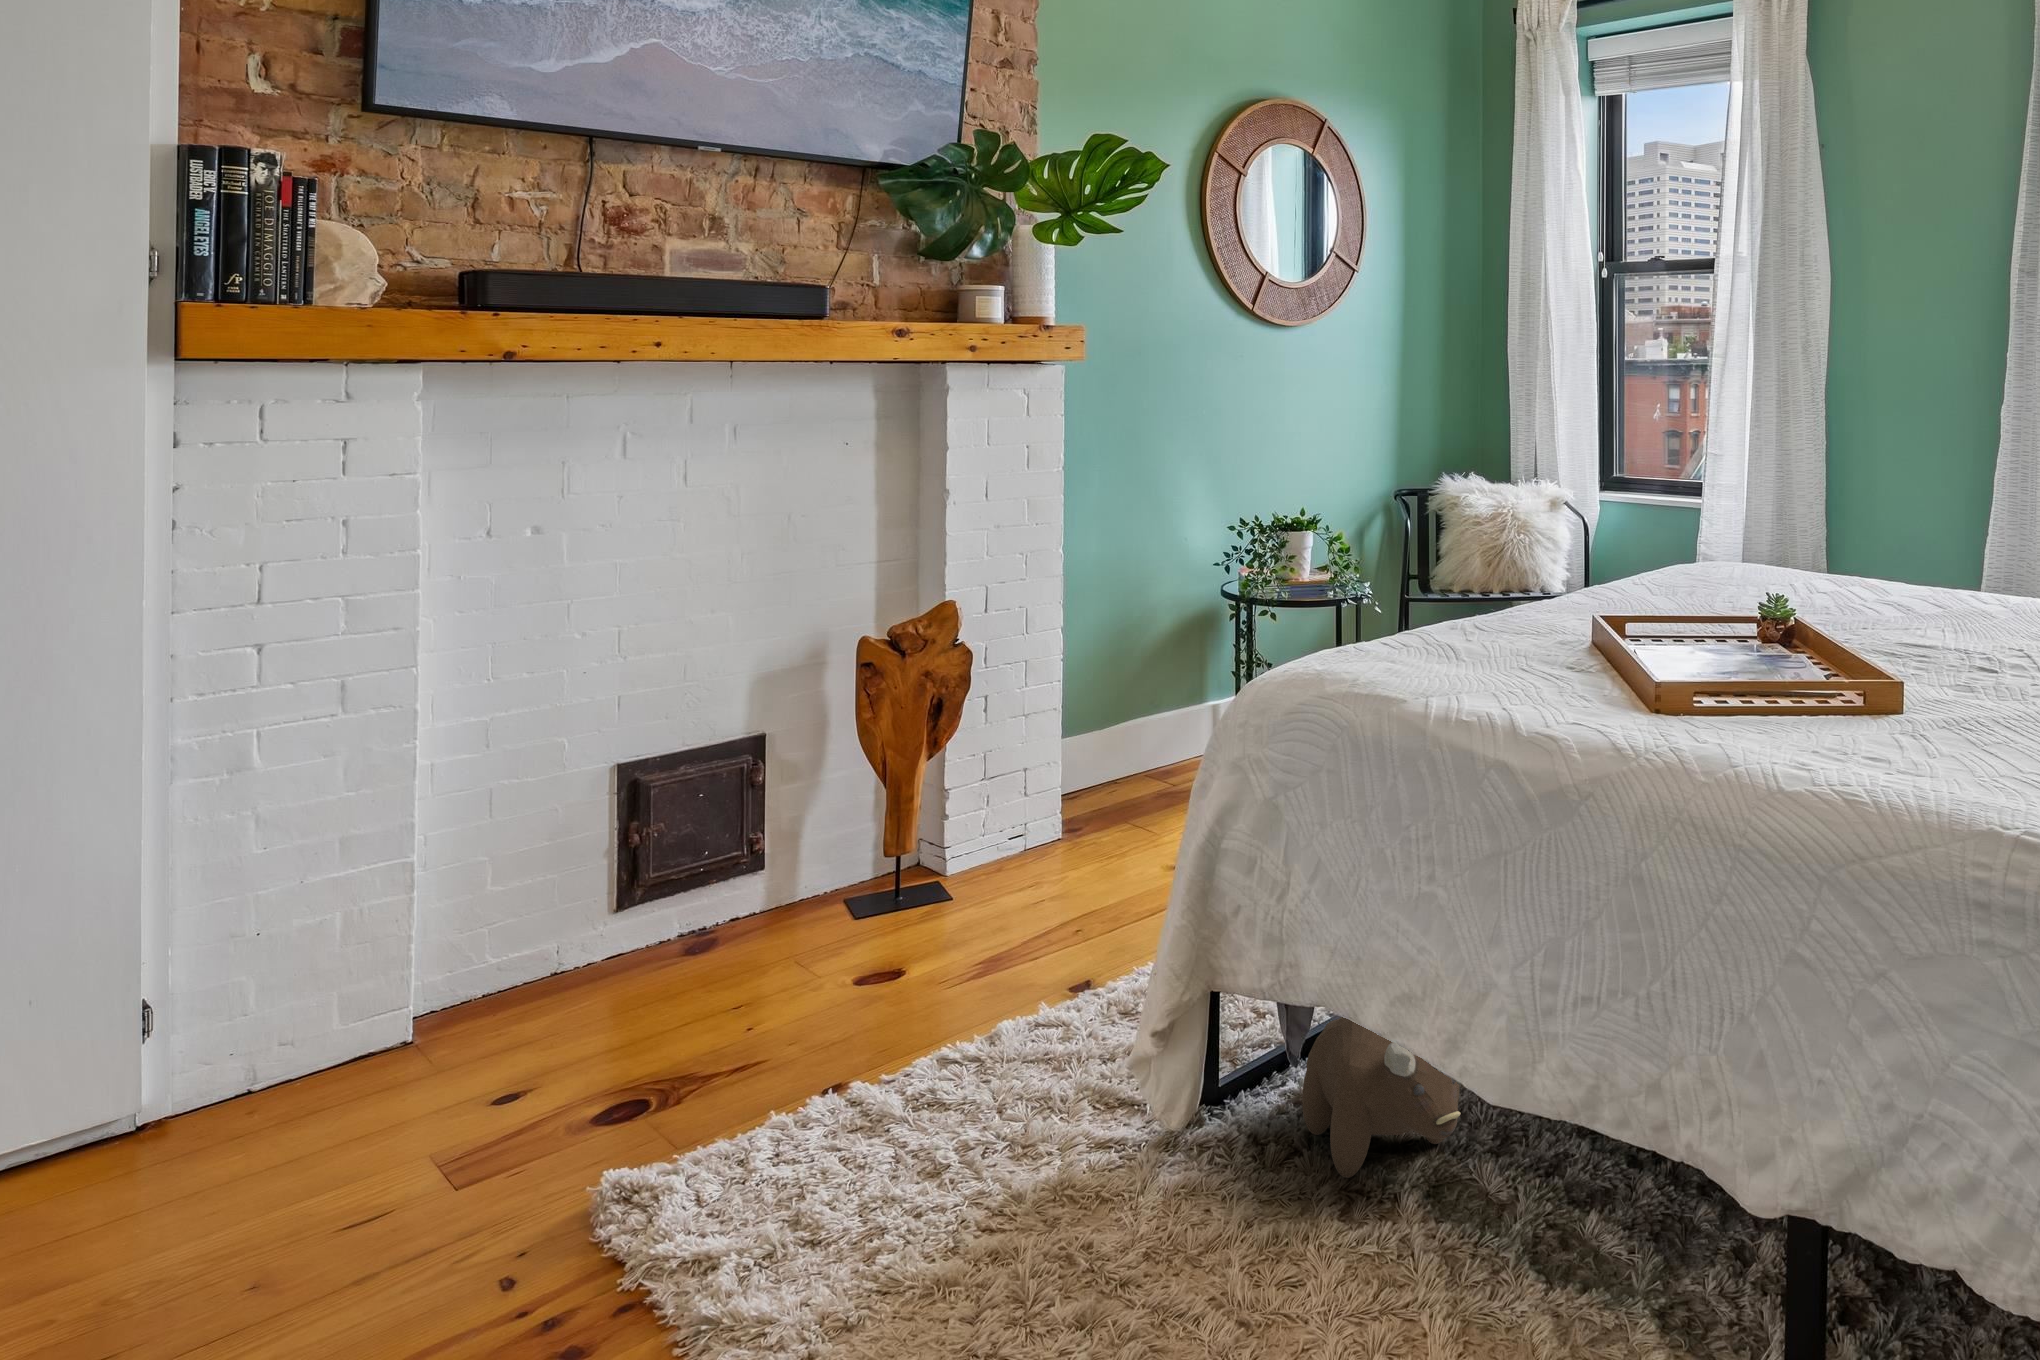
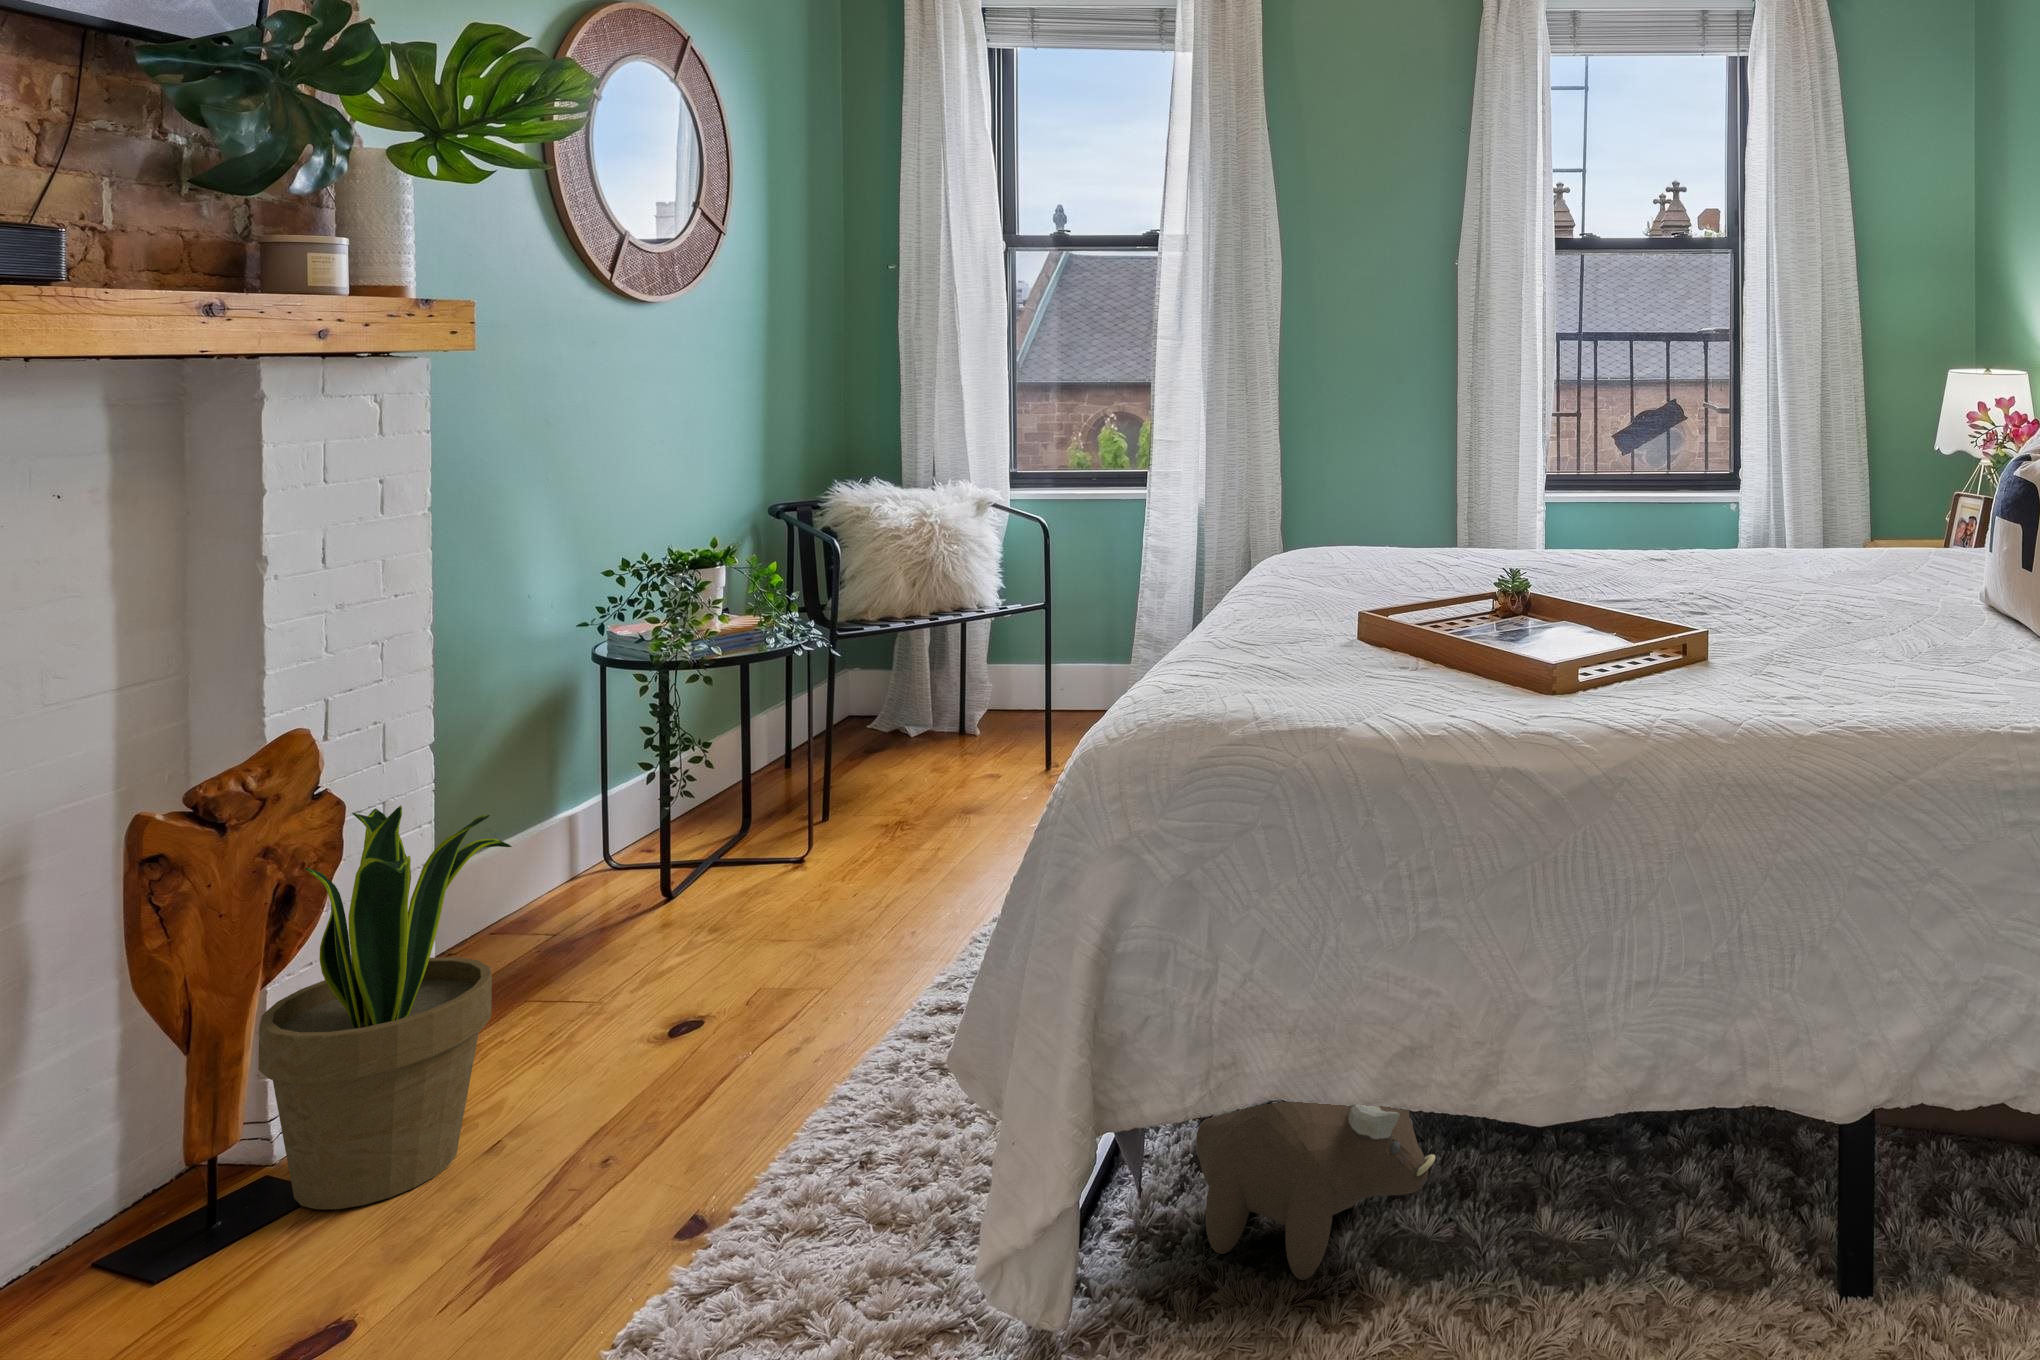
potted plant: none [914,659,1061,915] -> present [258,805,512,1210]

